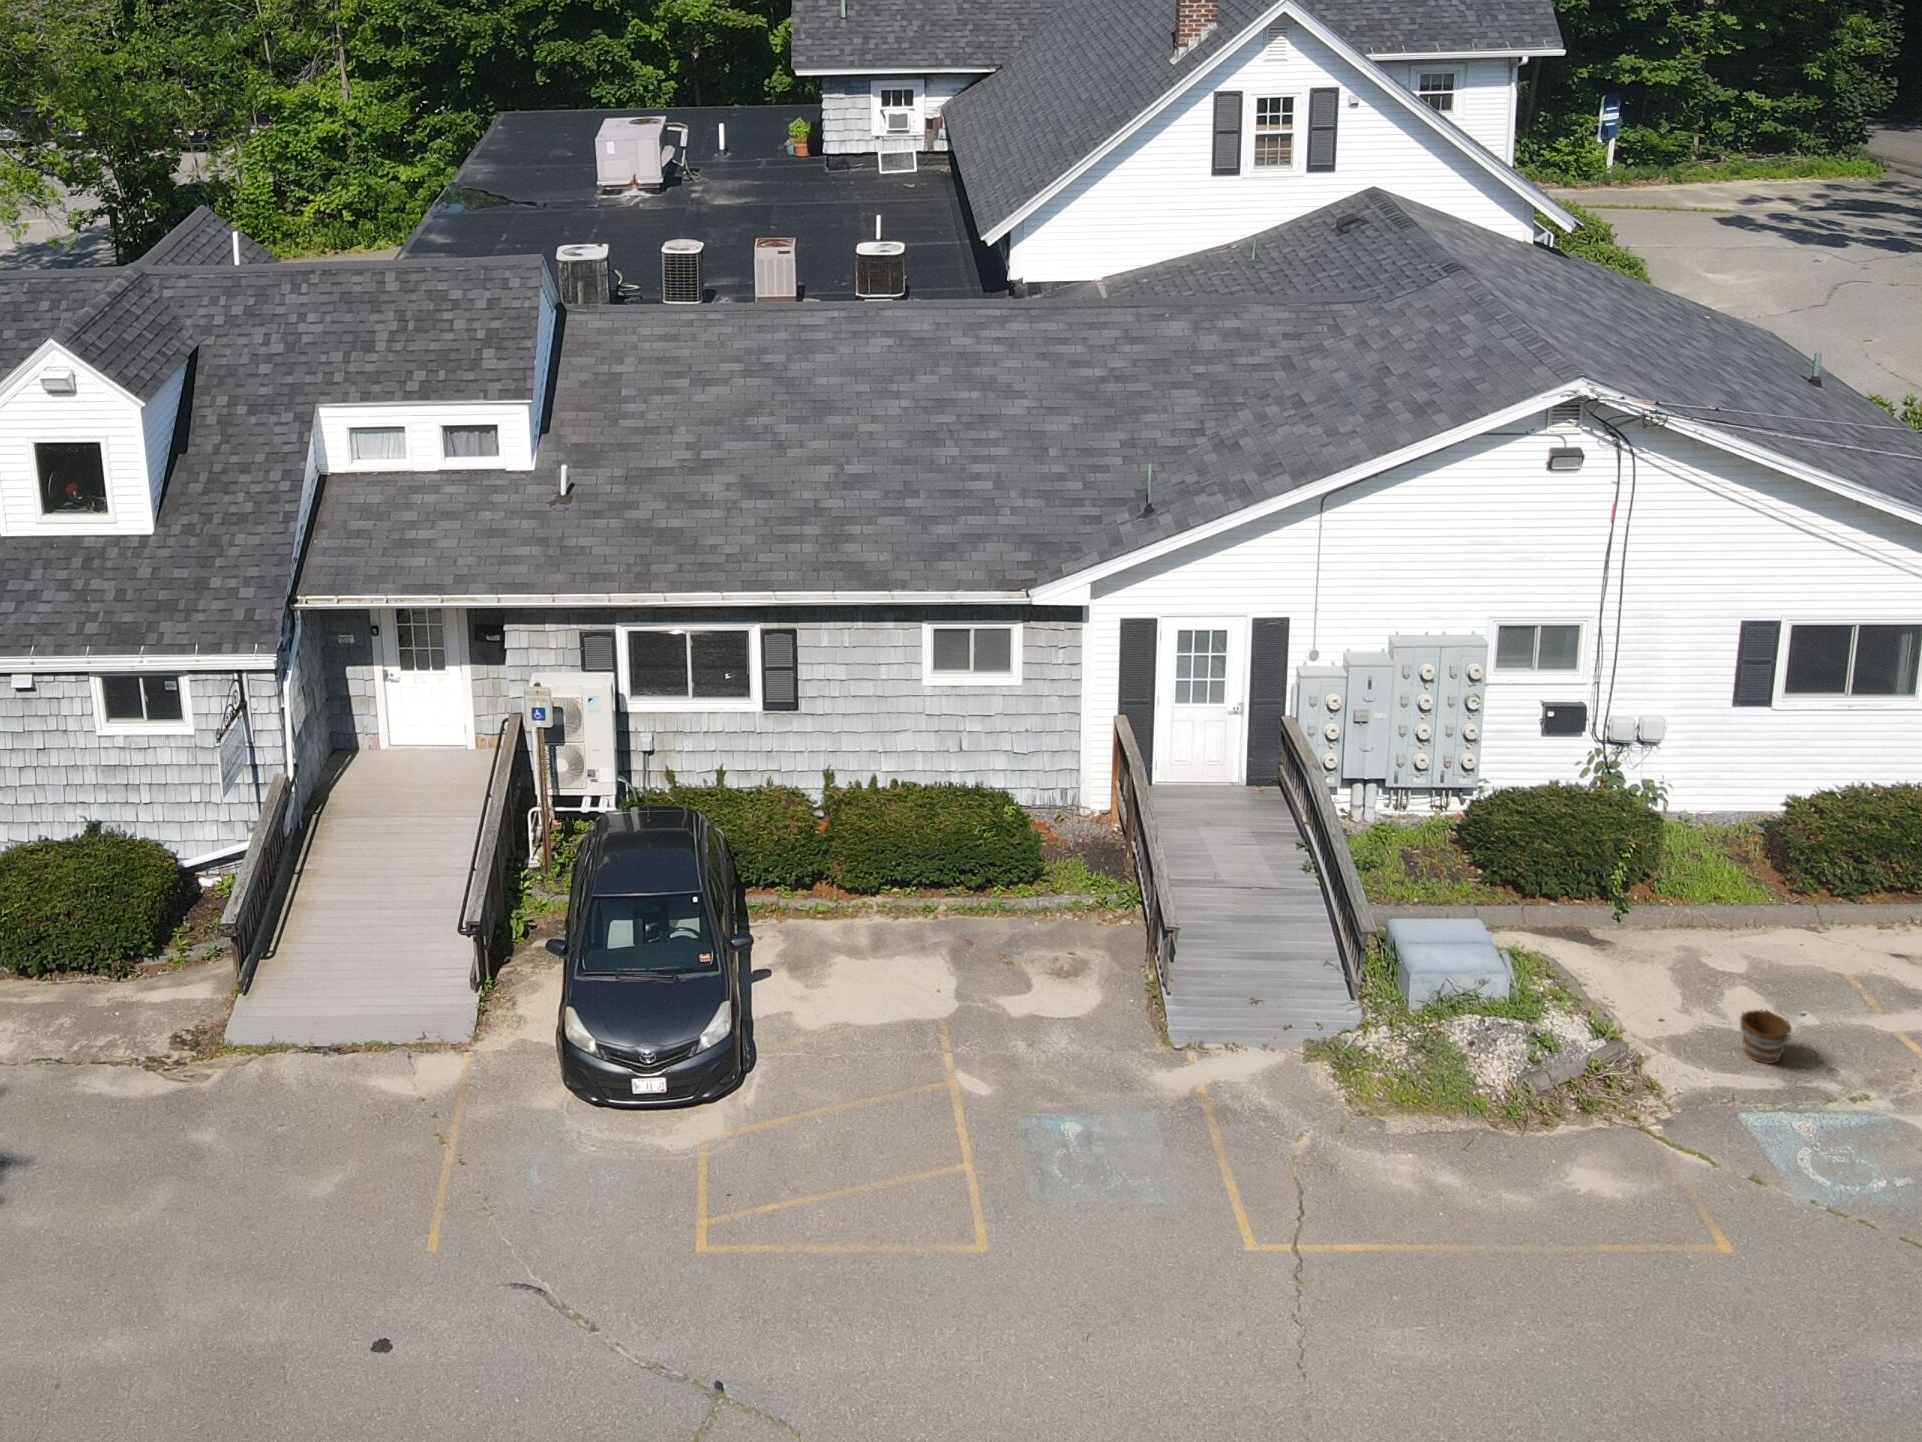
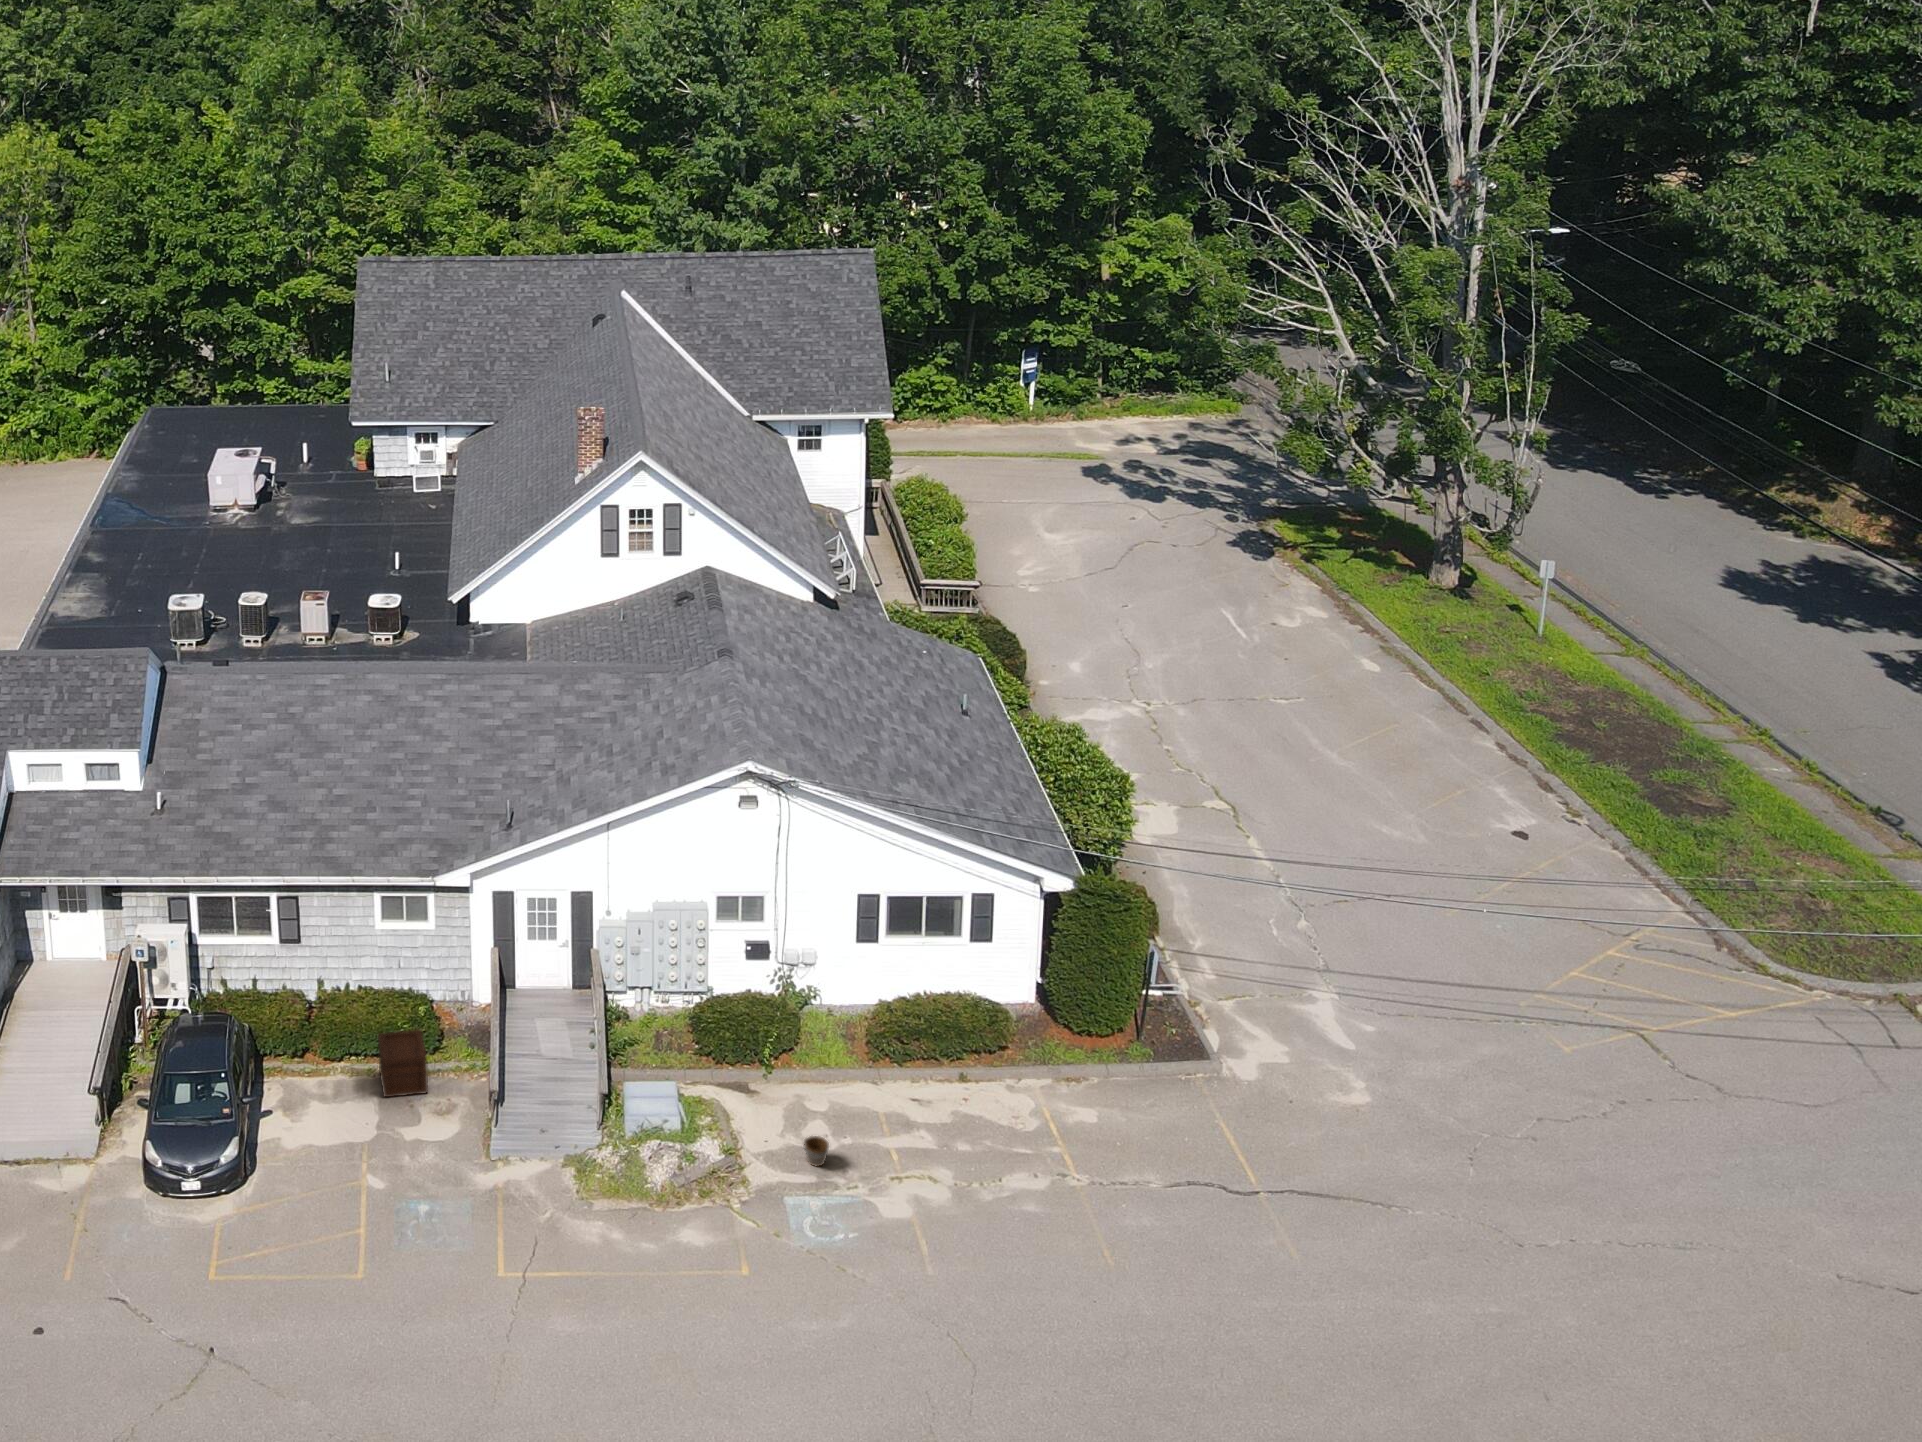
wooden crate: none [941,840,1034,951] -> present [378,1029,428,1097]

